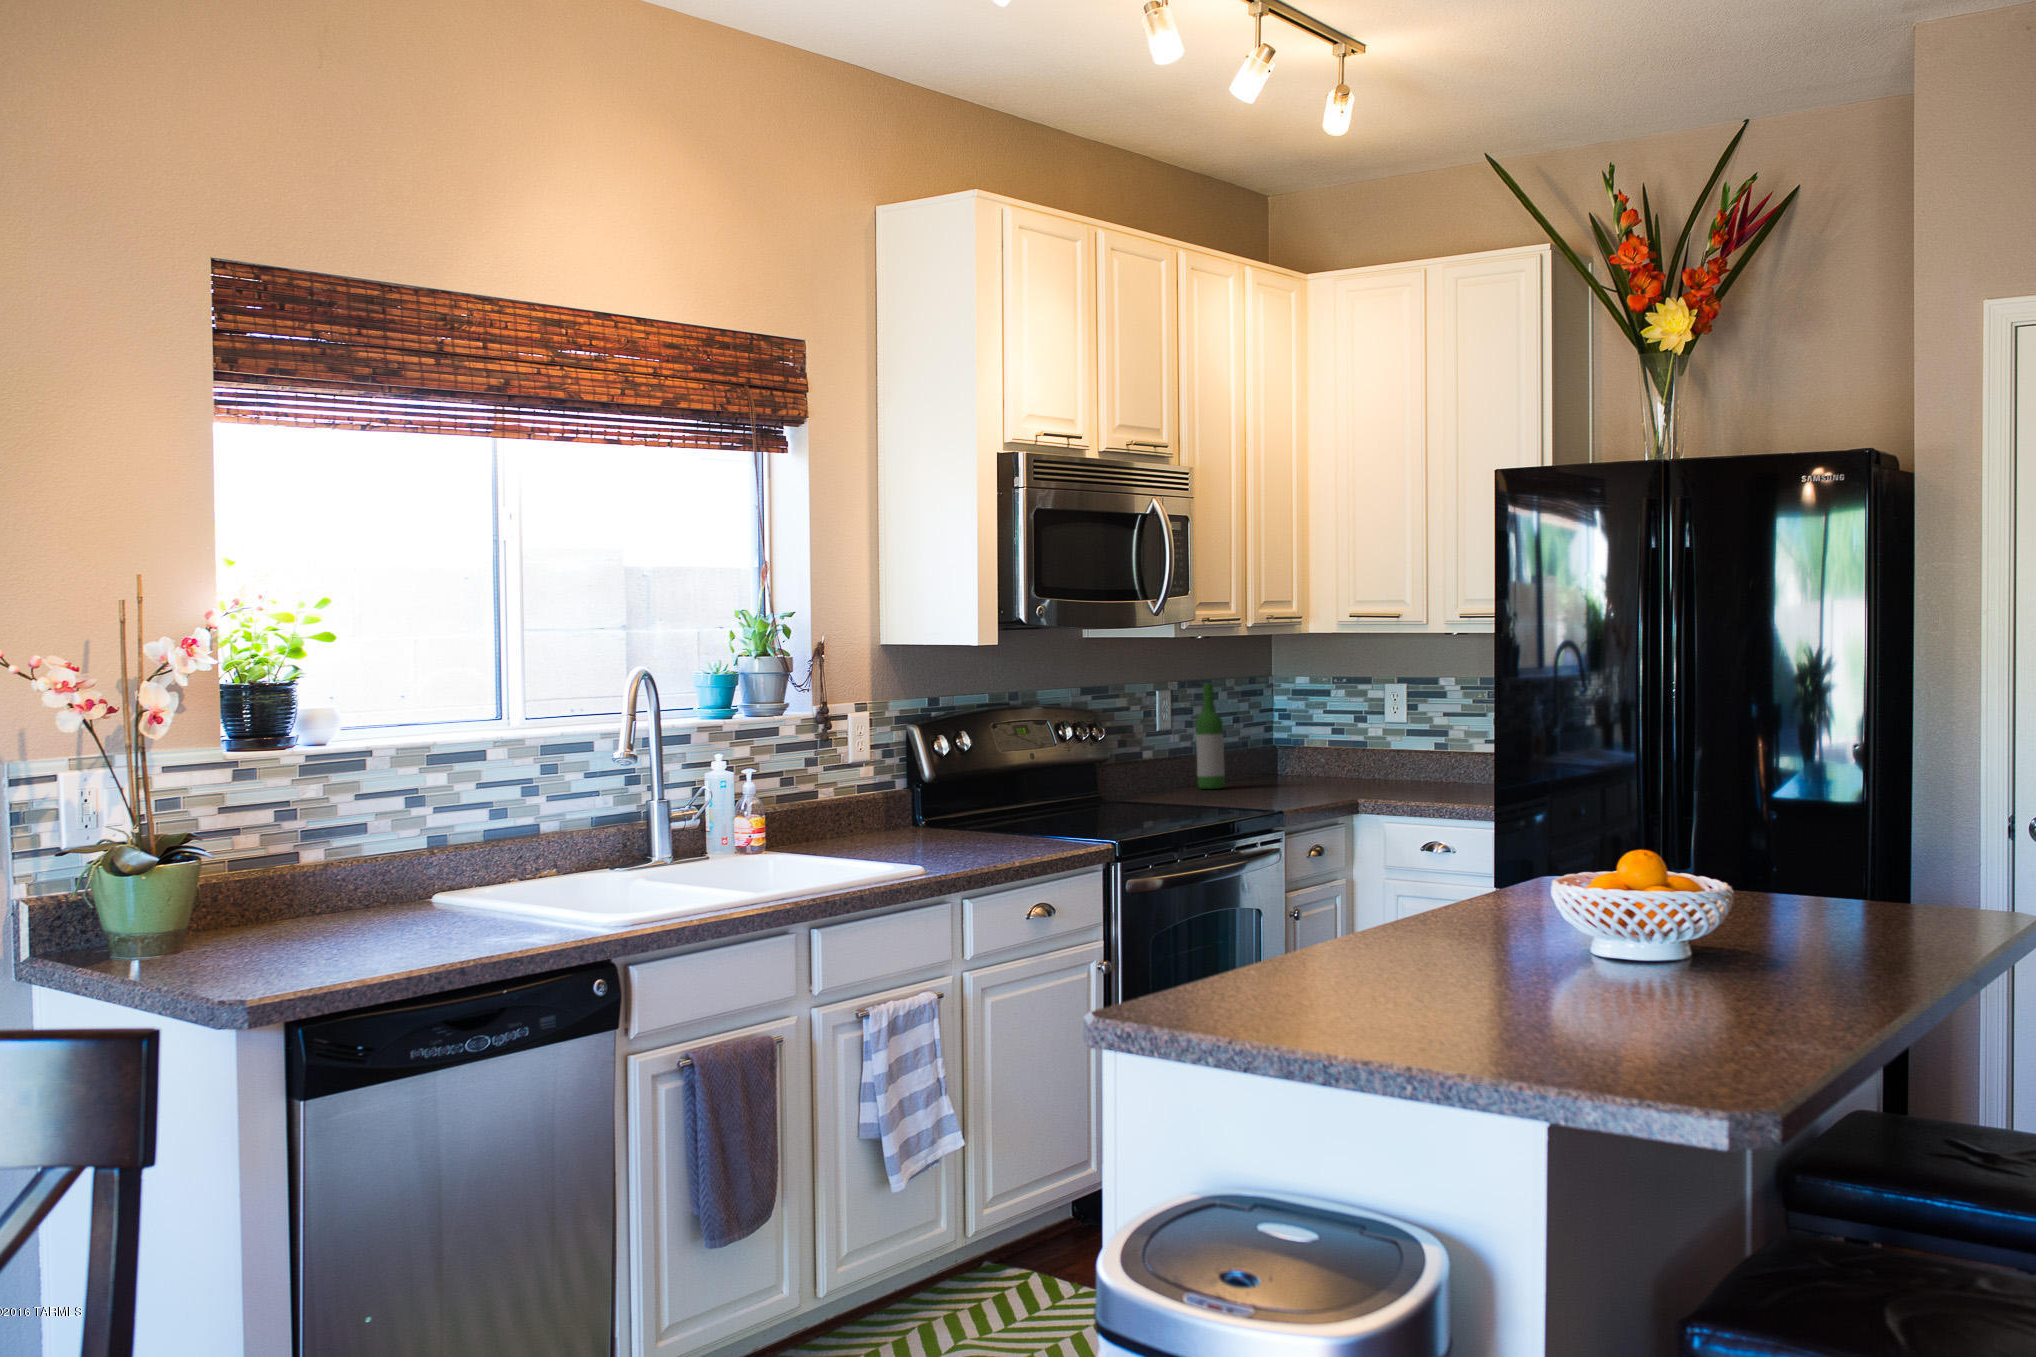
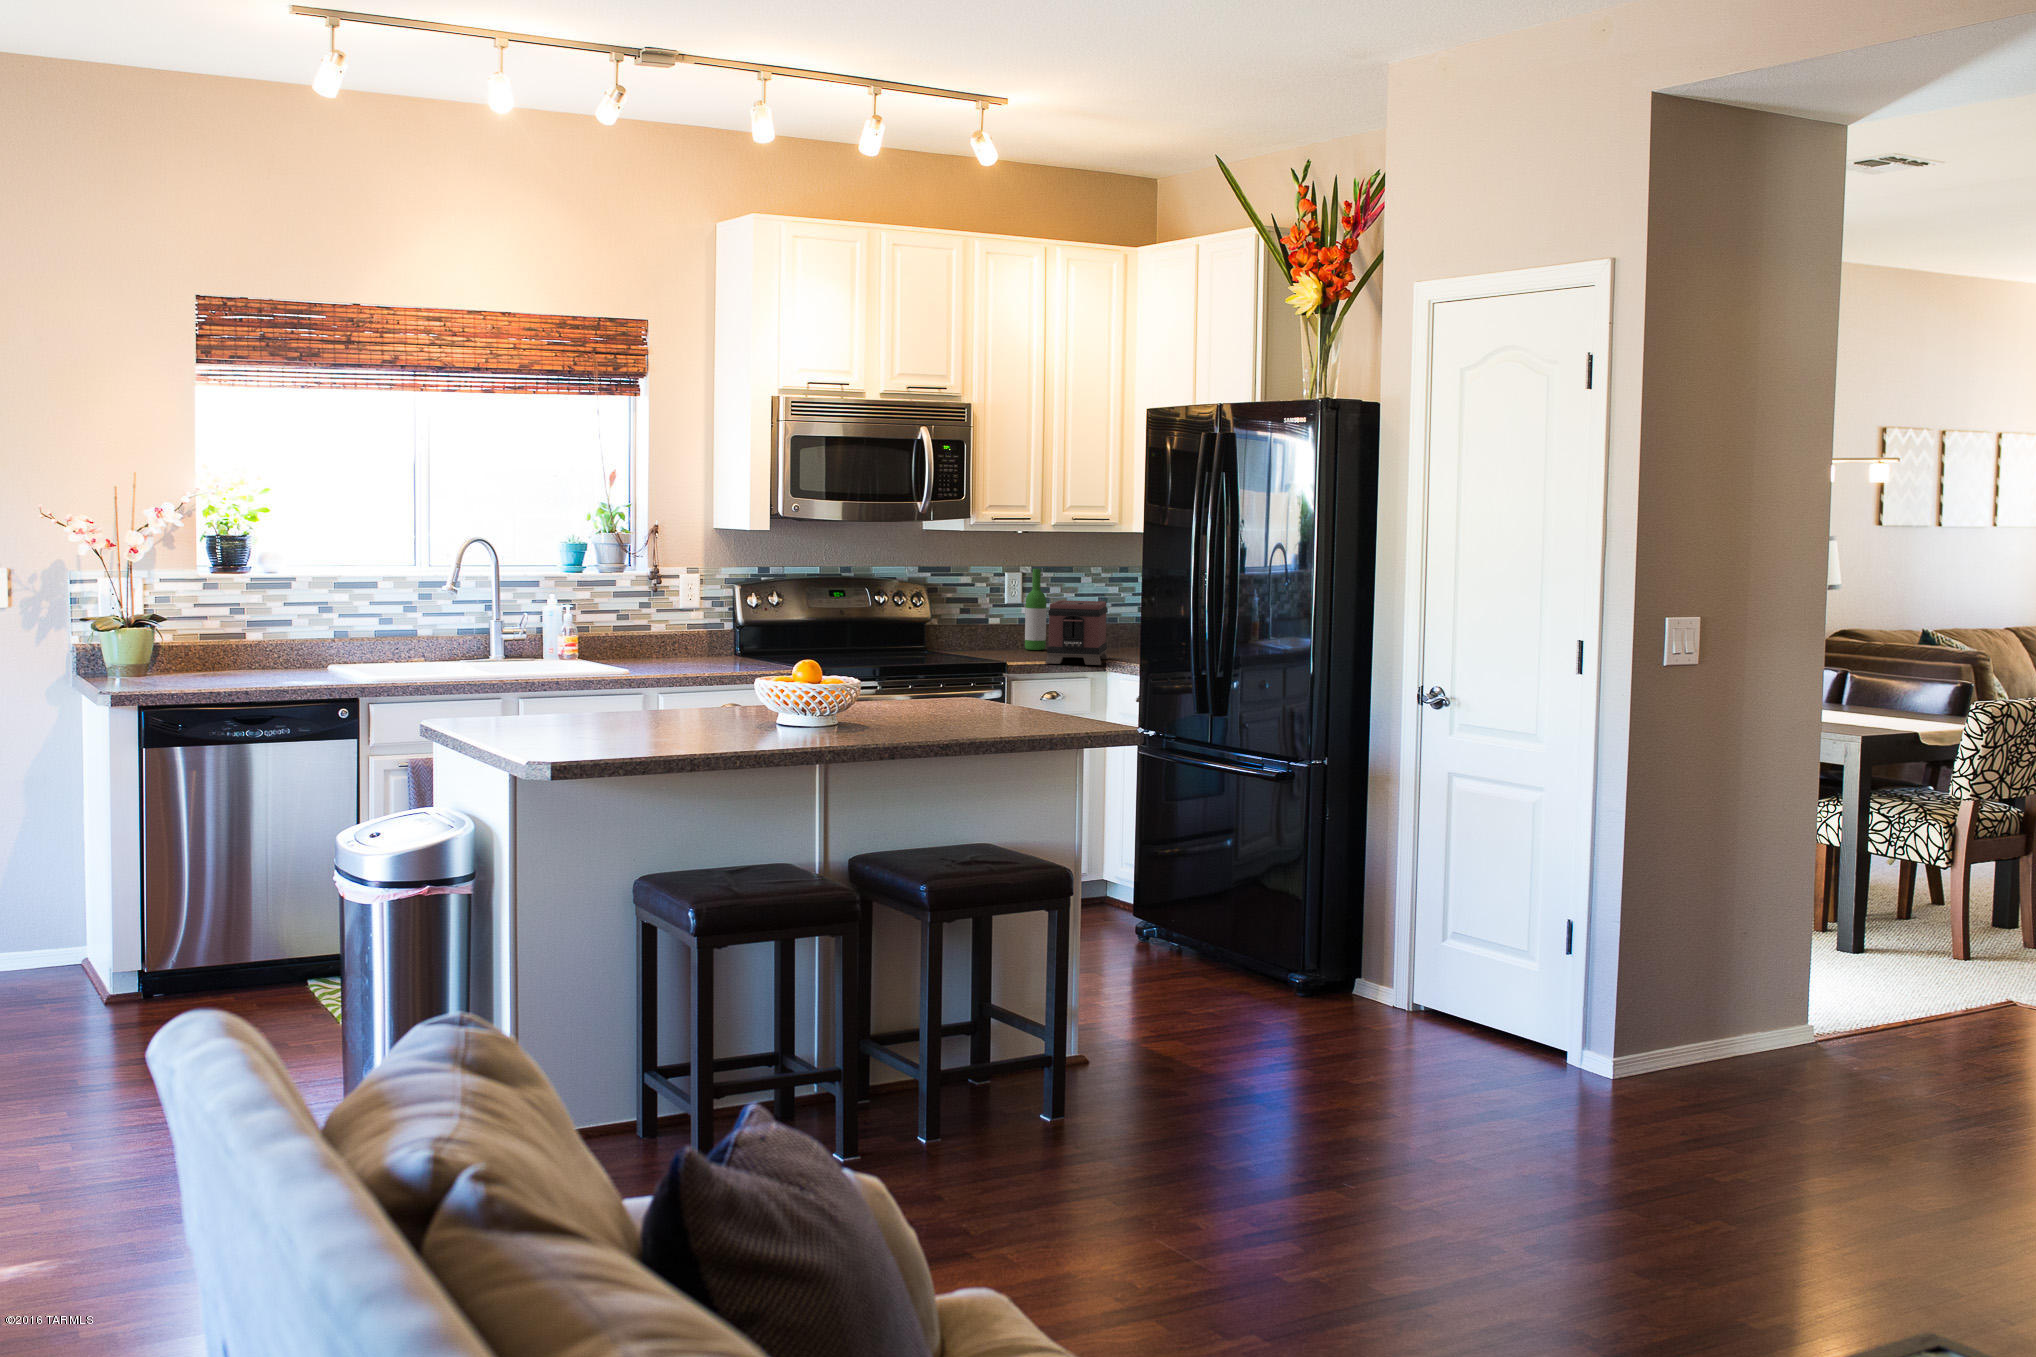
toaster: none [1268,718,1381,802] -> present [1045,600,1108,665]

